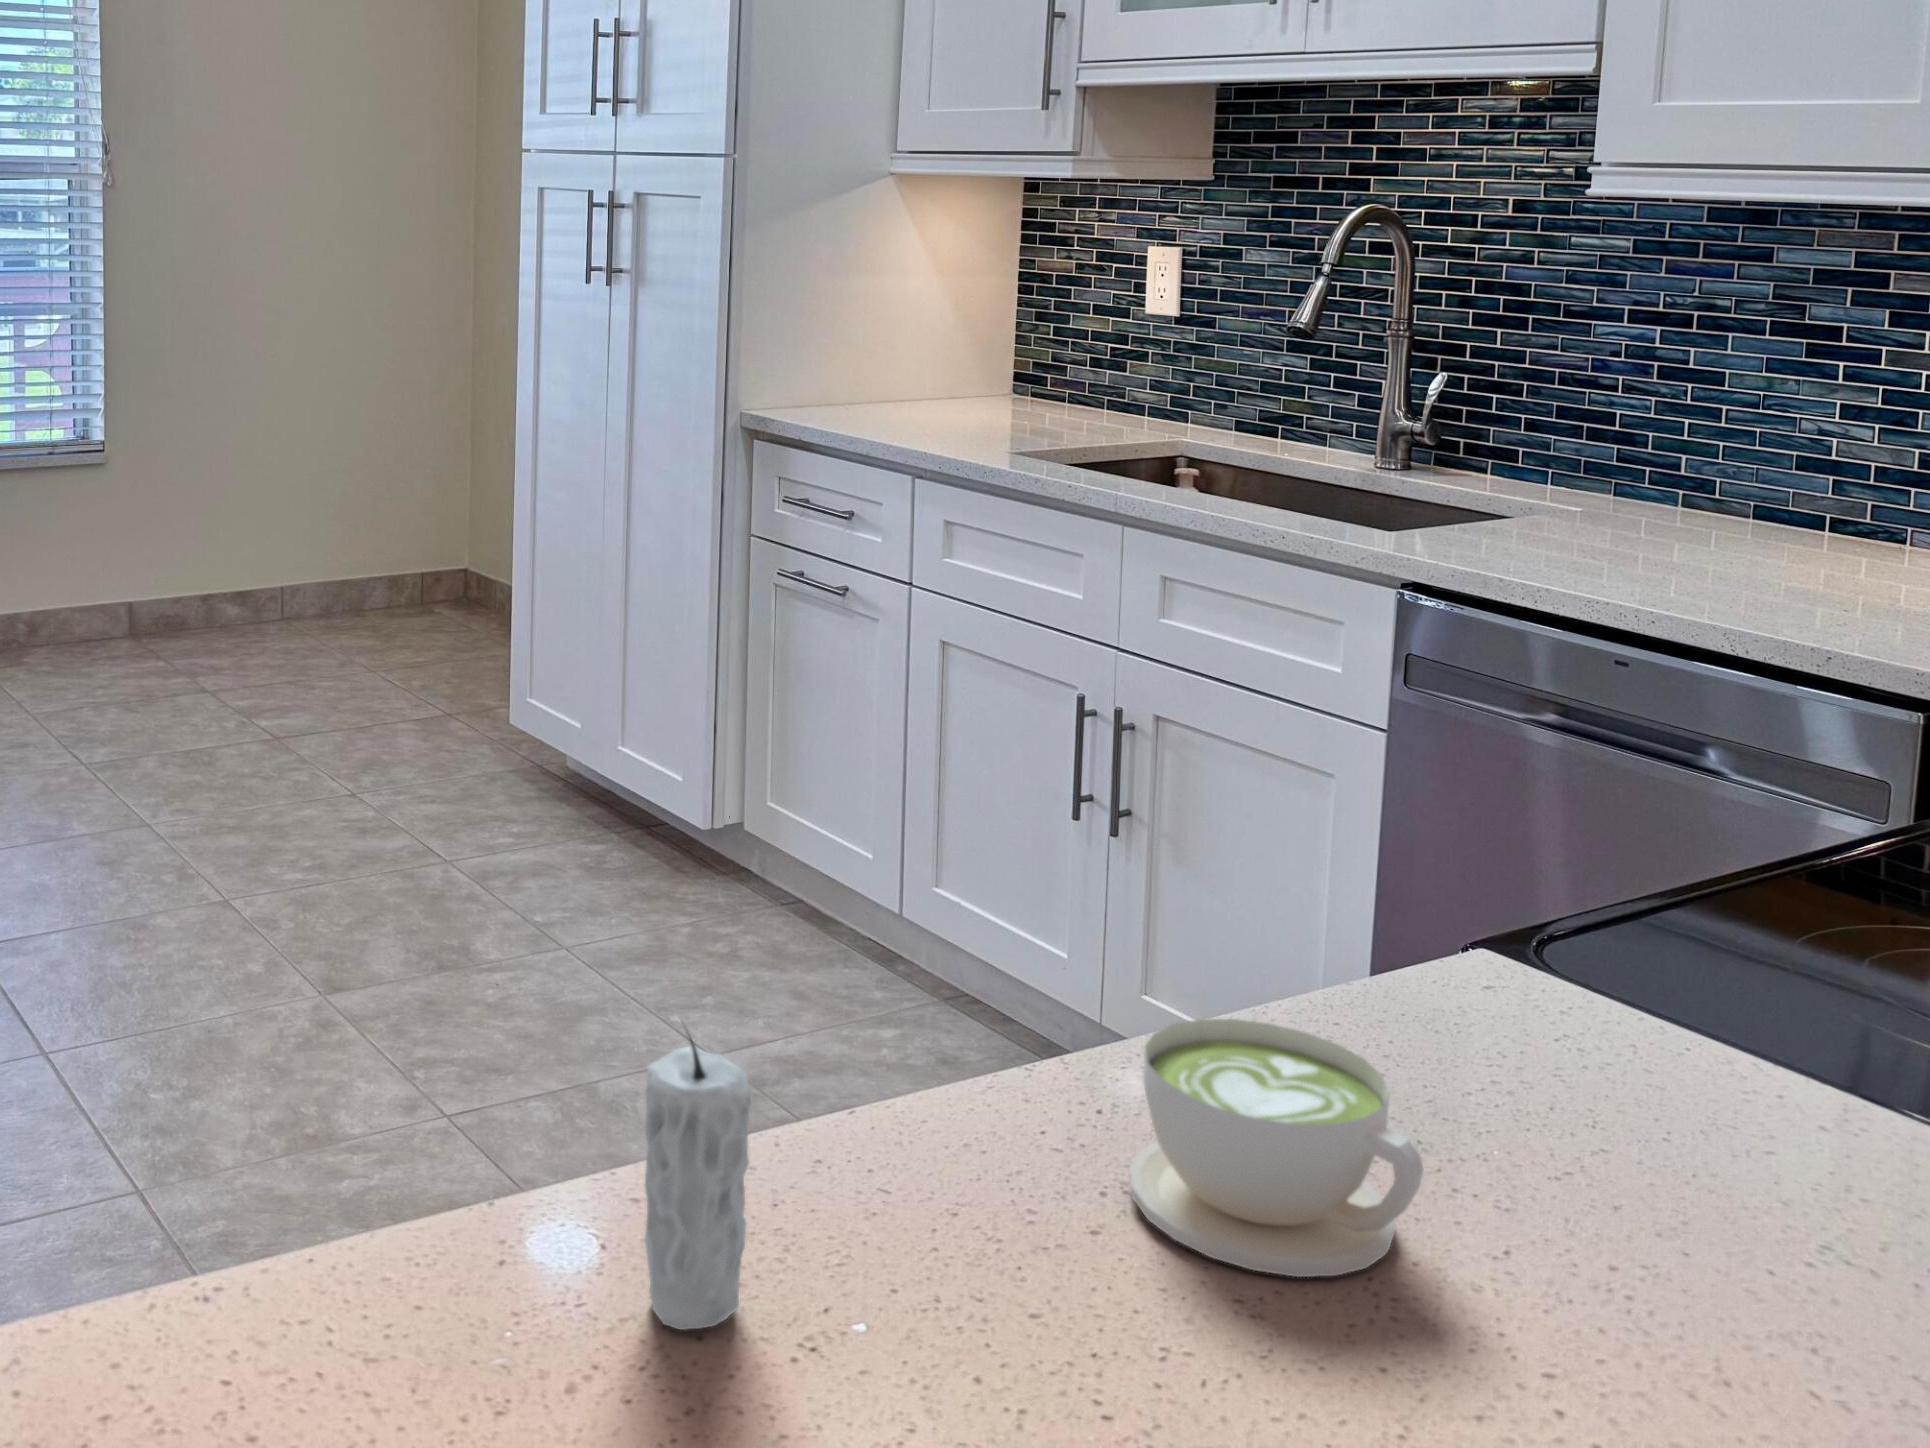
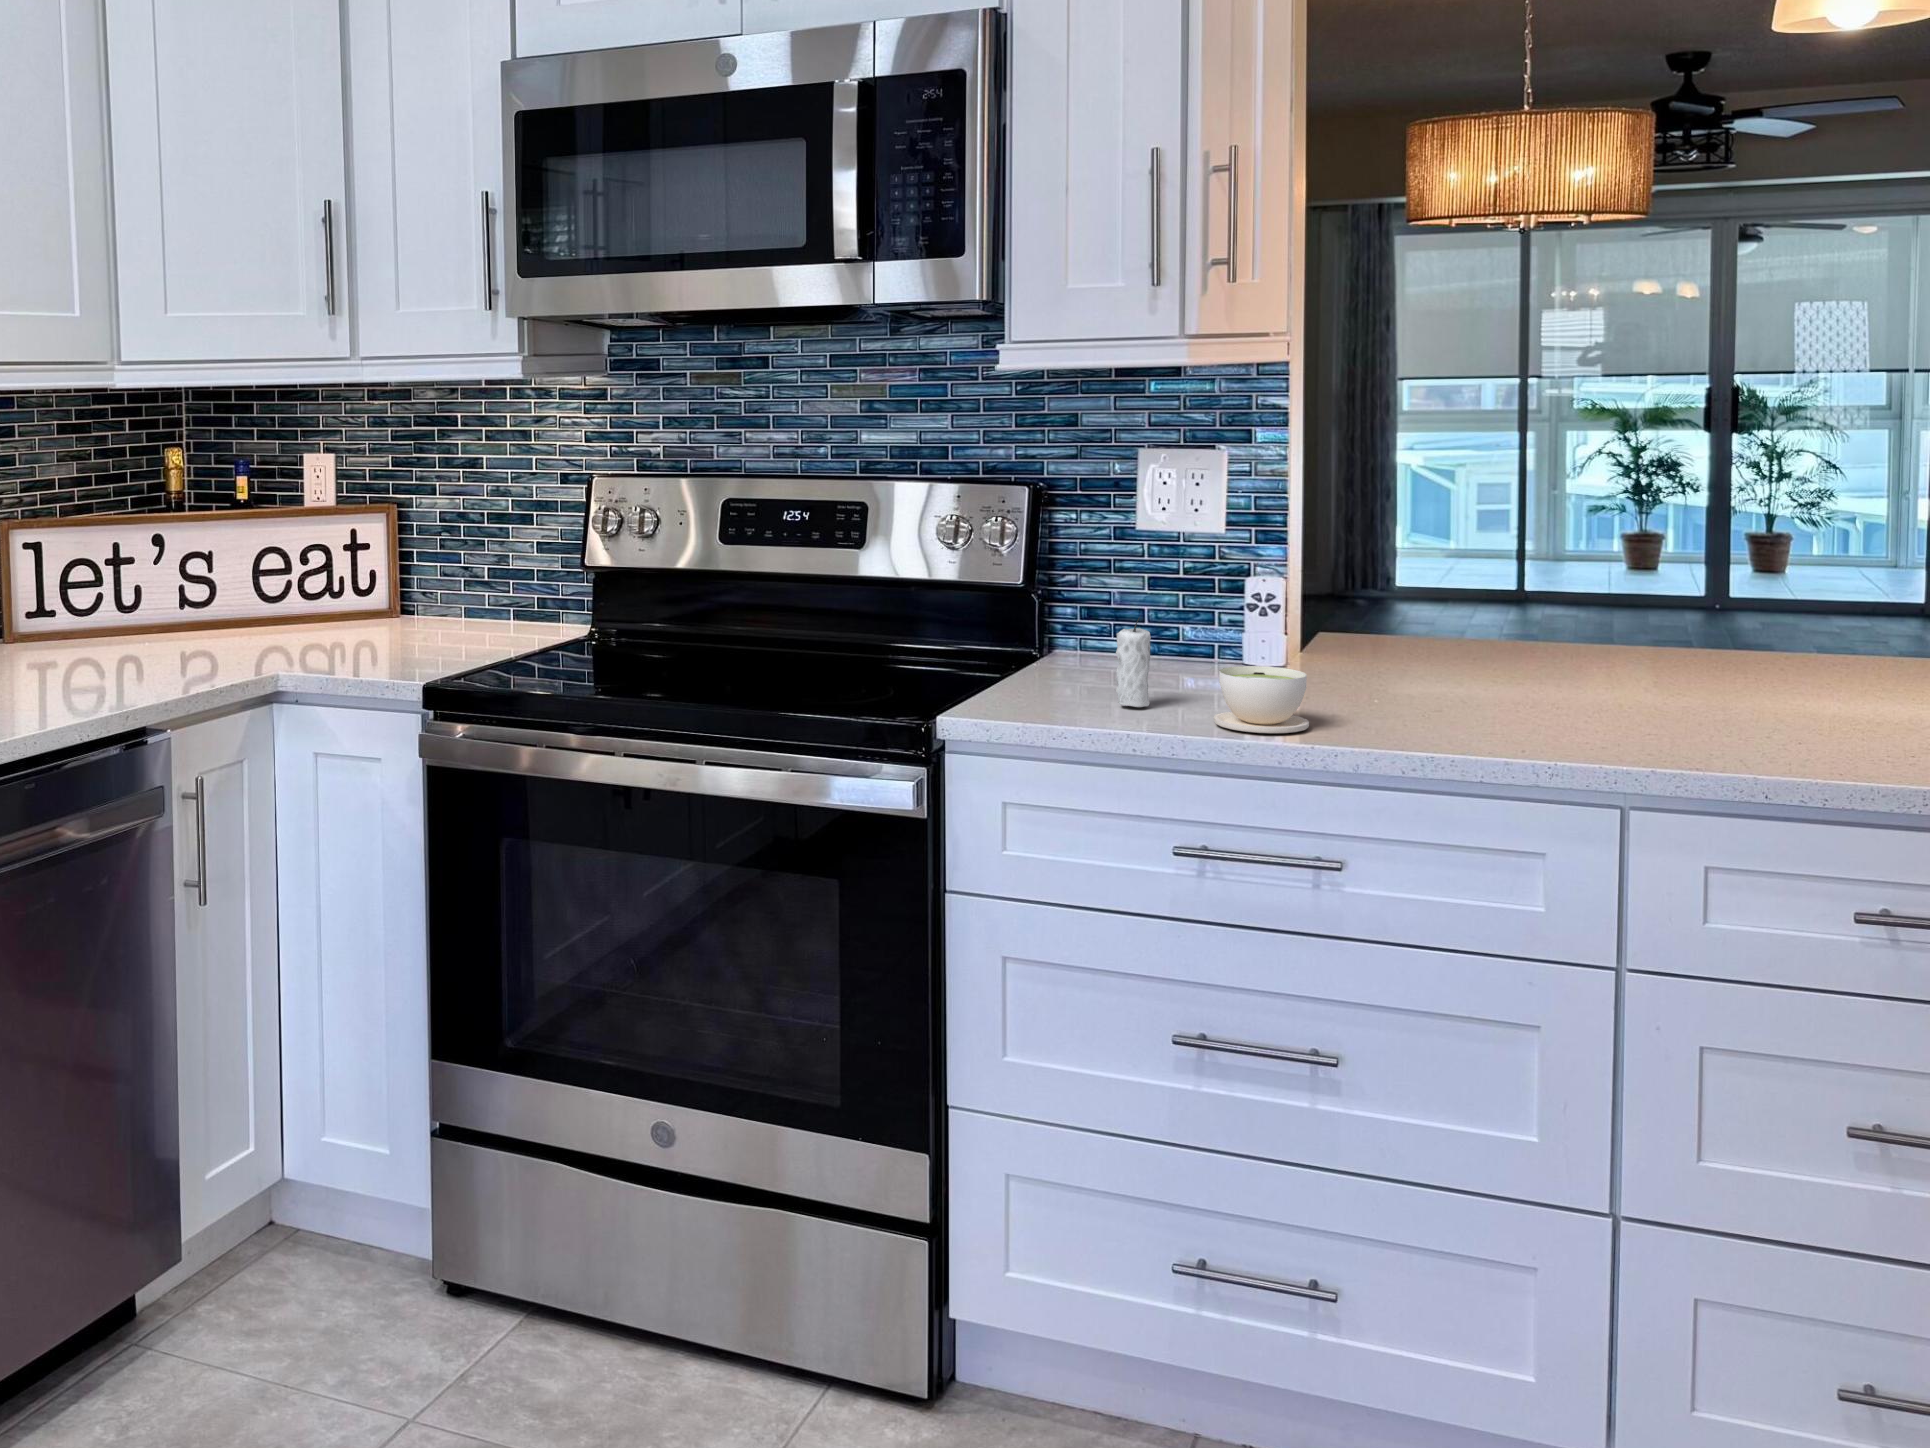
candle: present [645,1030,751,1330] -> present [1116,618,1151,707]

